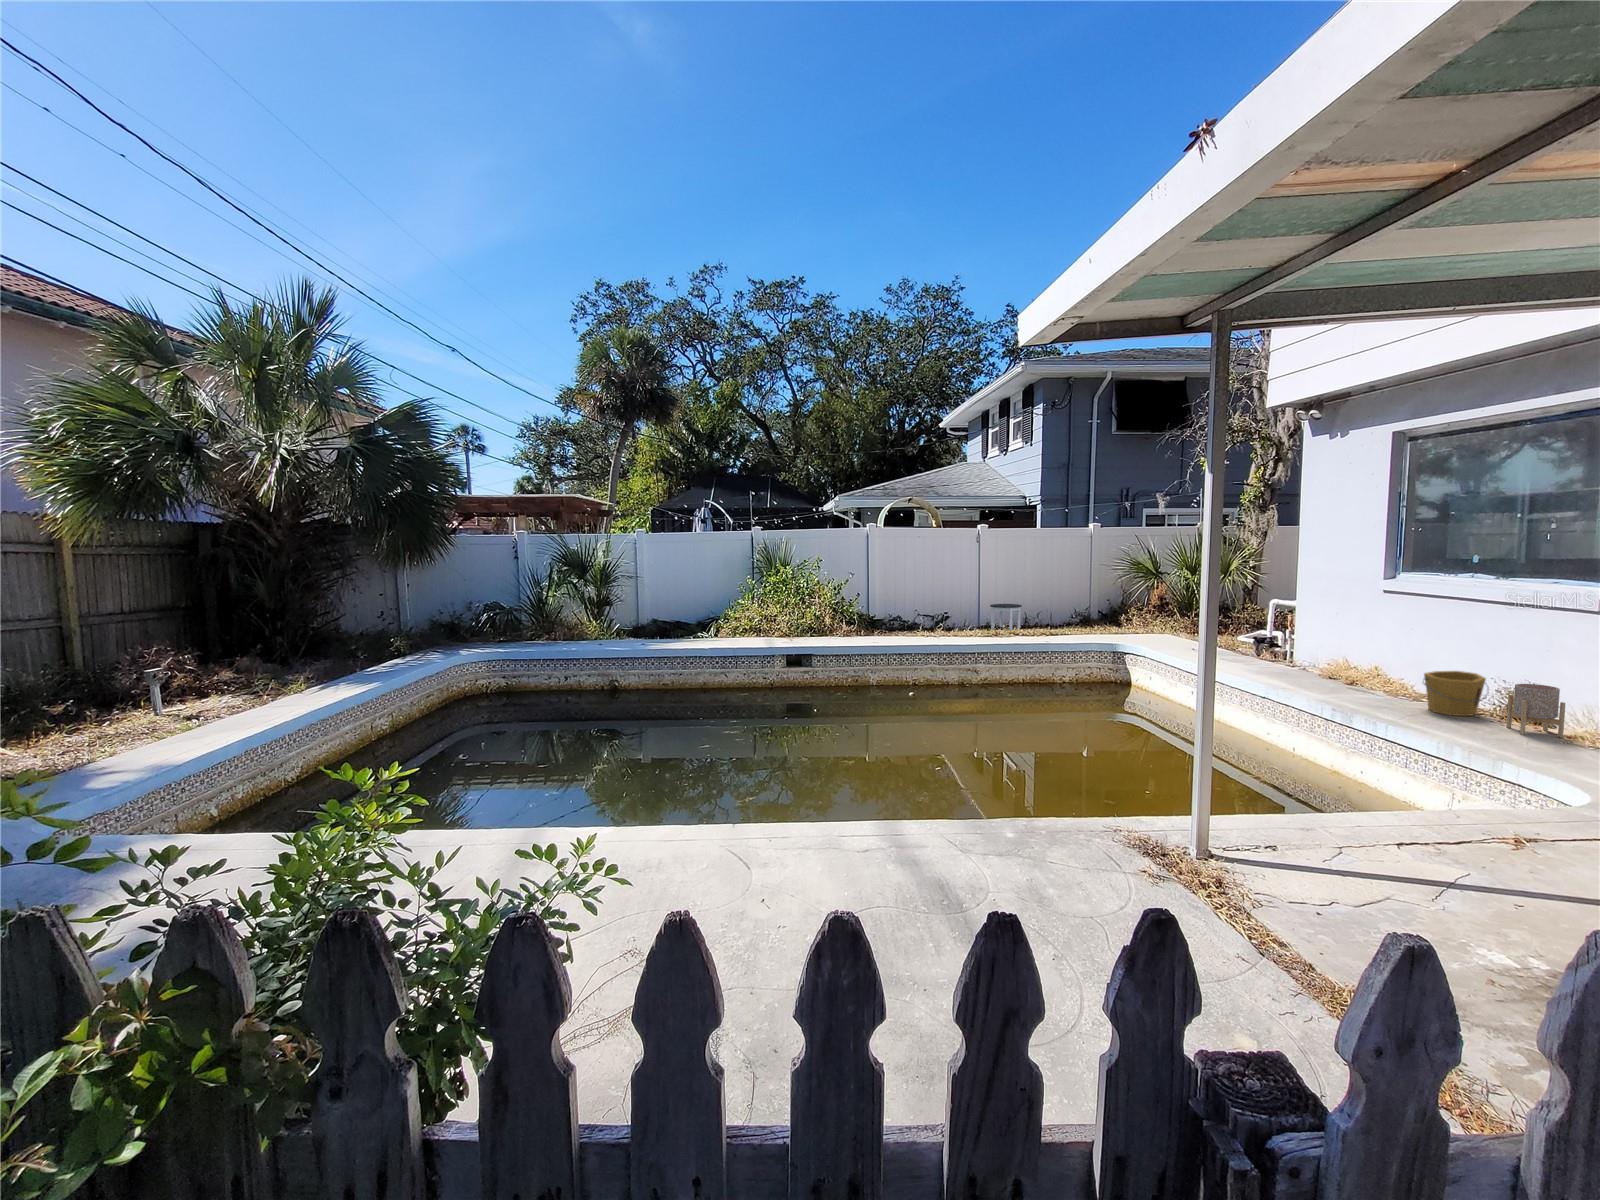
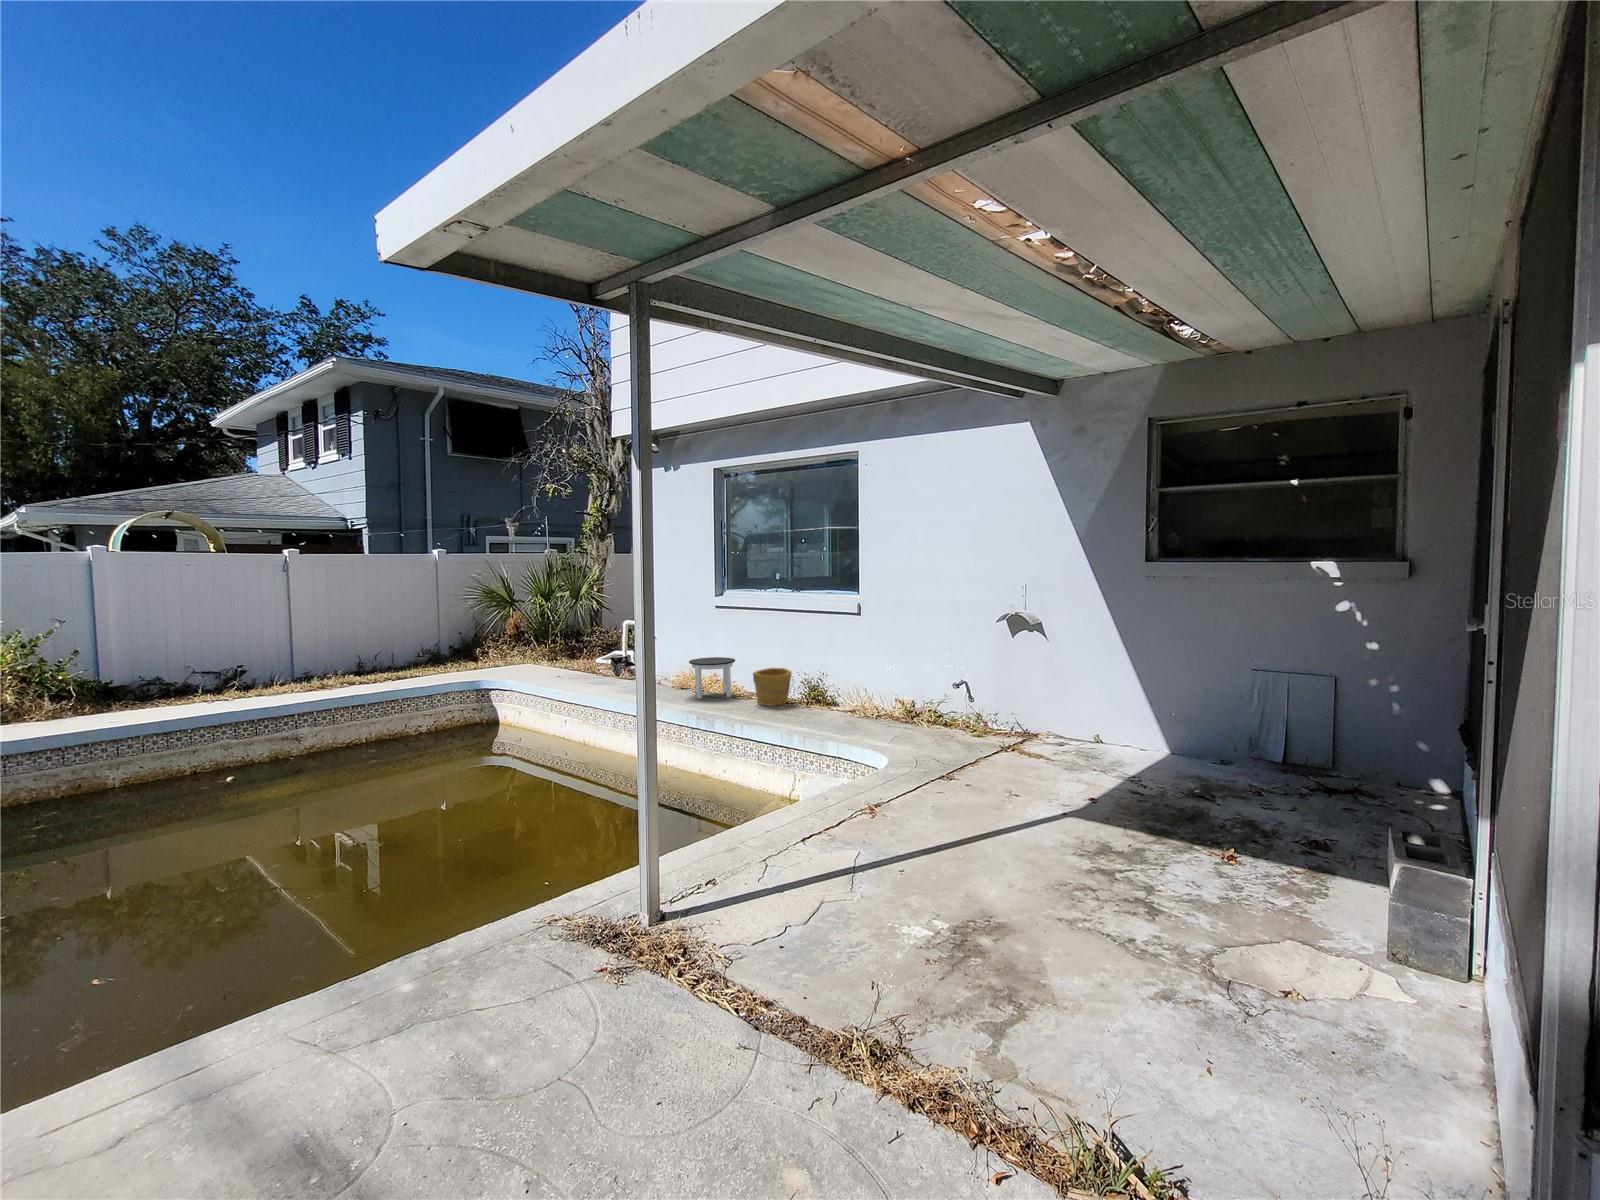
round table: present [990,604,1022,630] -> present [689,657,735,699]
planter: present [1506,684,1565,738] -> none [809,671,843,713]

